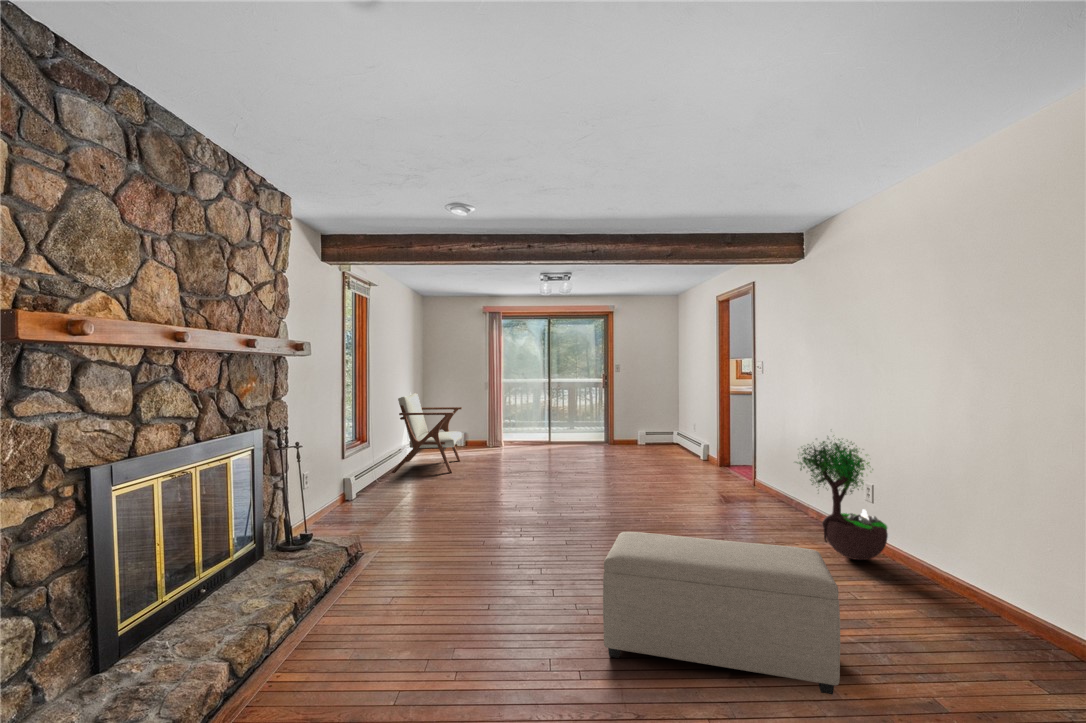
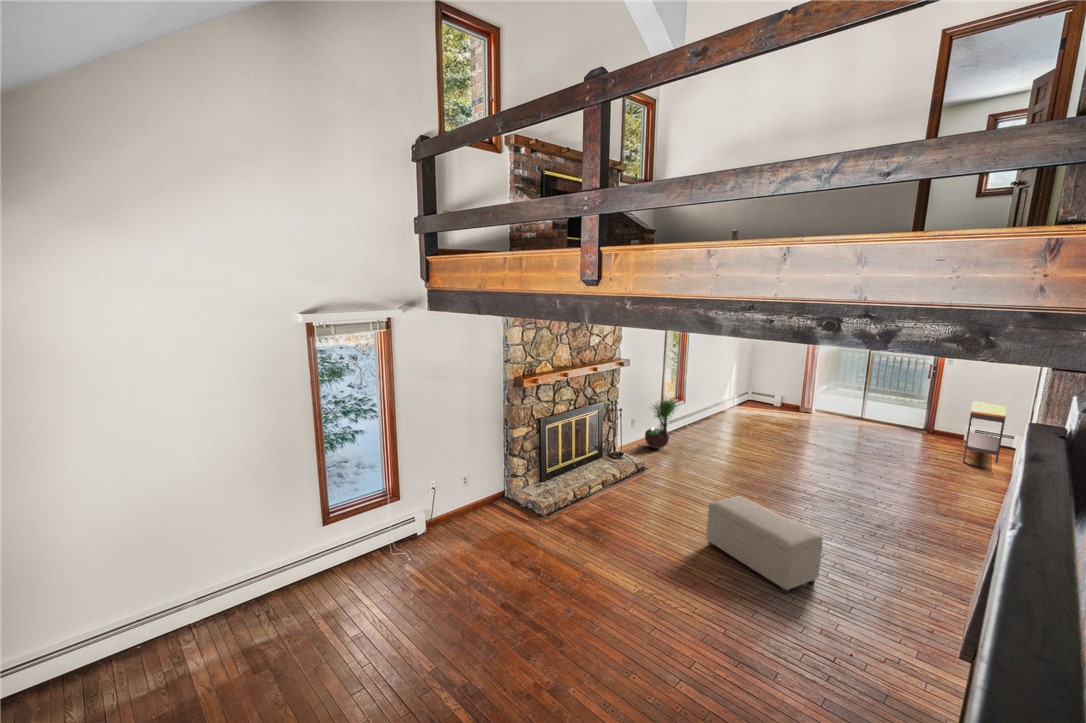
lounge chair: present [392,394,462,473] -> none [704,367,766,429]
console table: none [654,396,703,458] -> present [963,401,1006,463]
potted tree: present [799,438,888,560] -> present [645,399,676,449]

